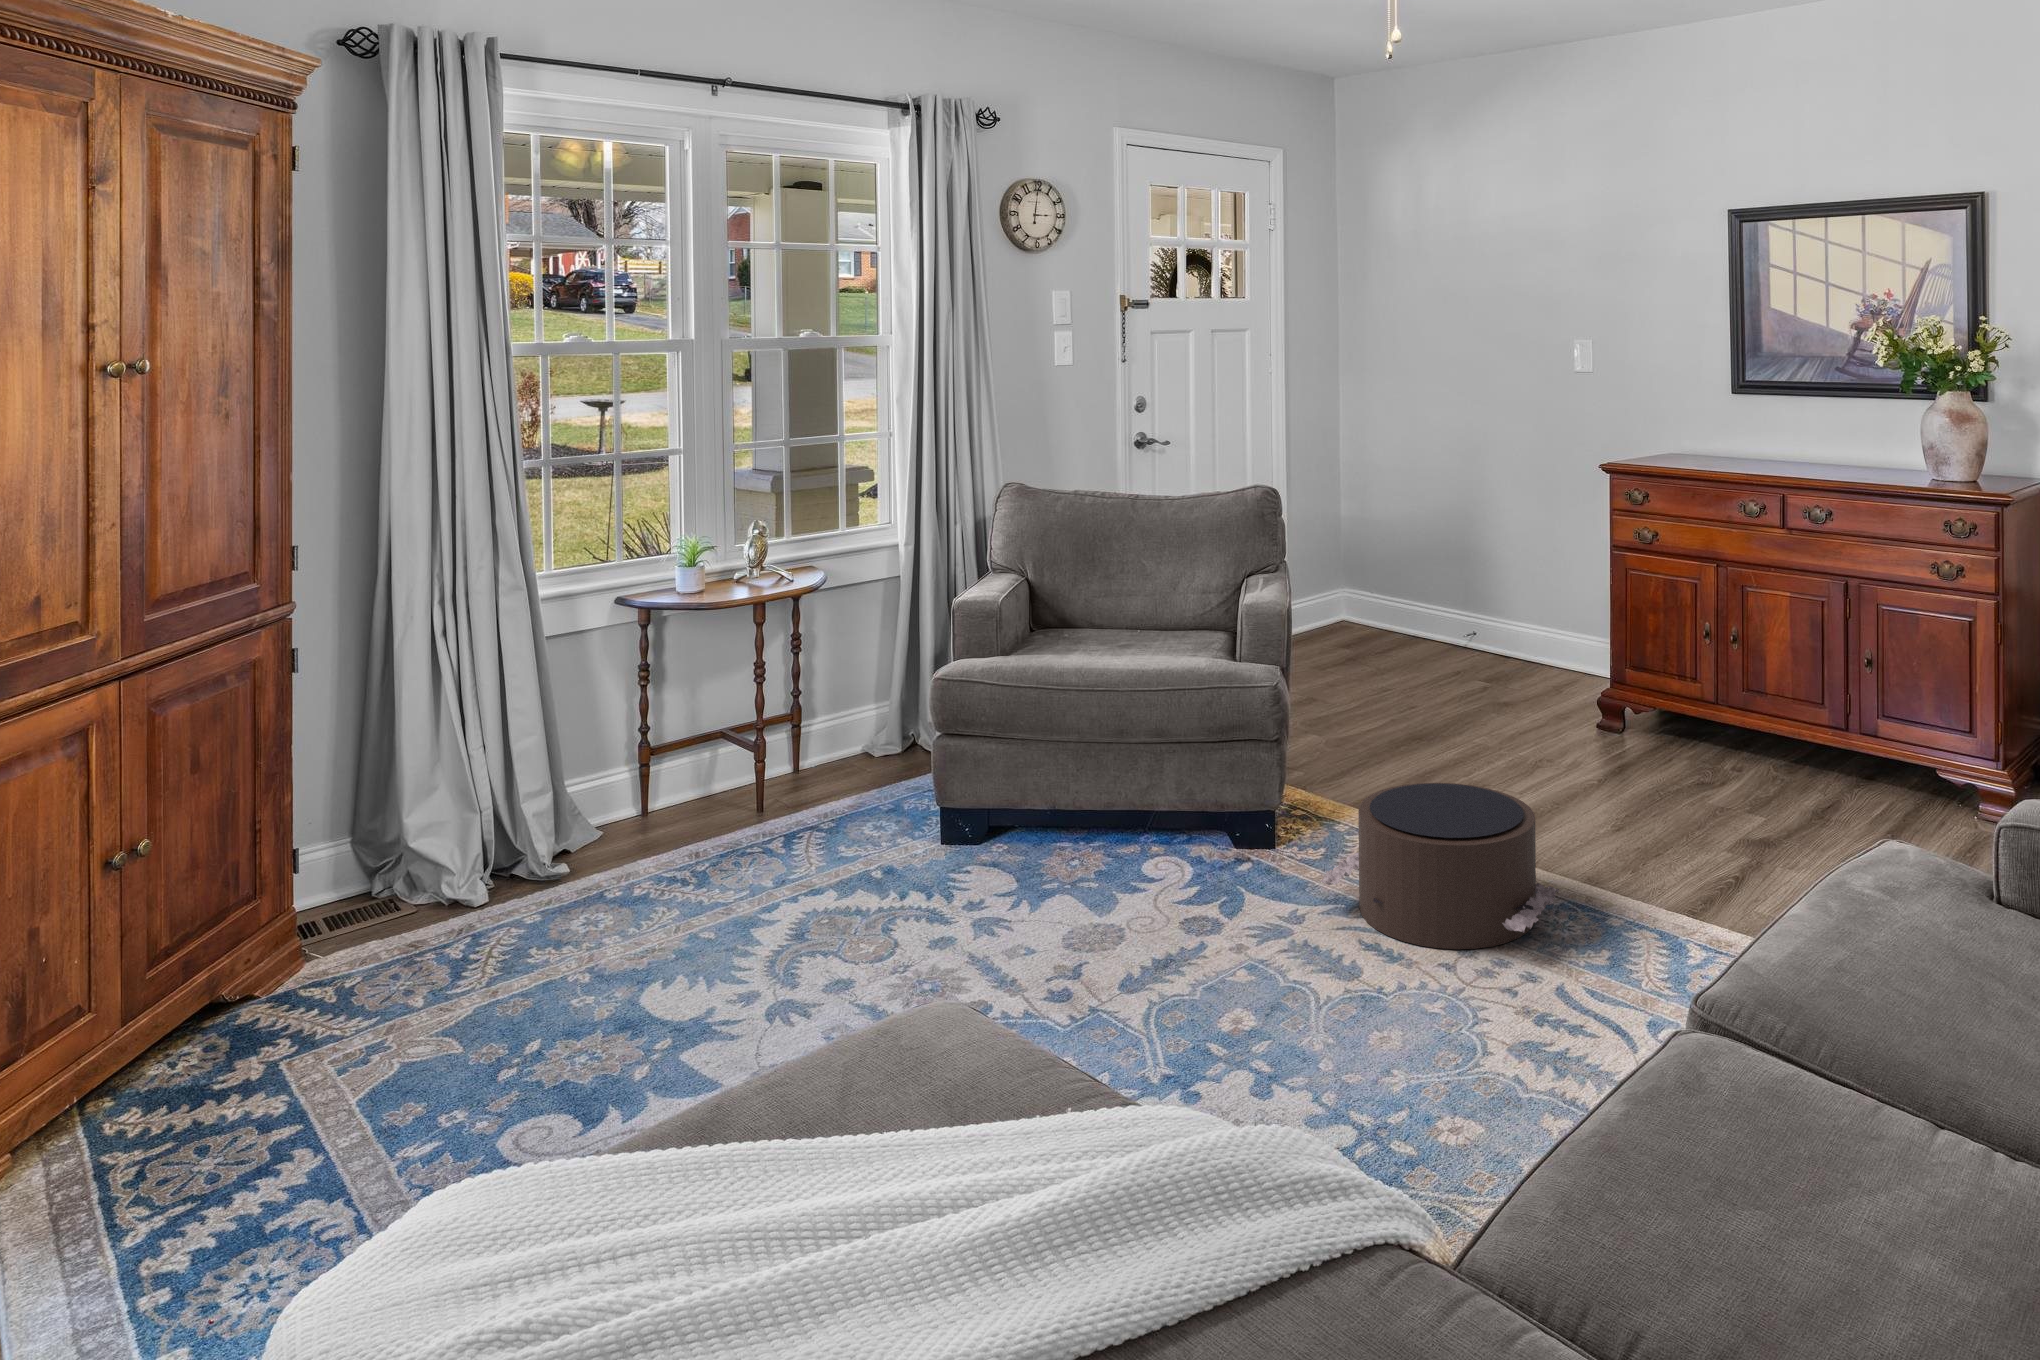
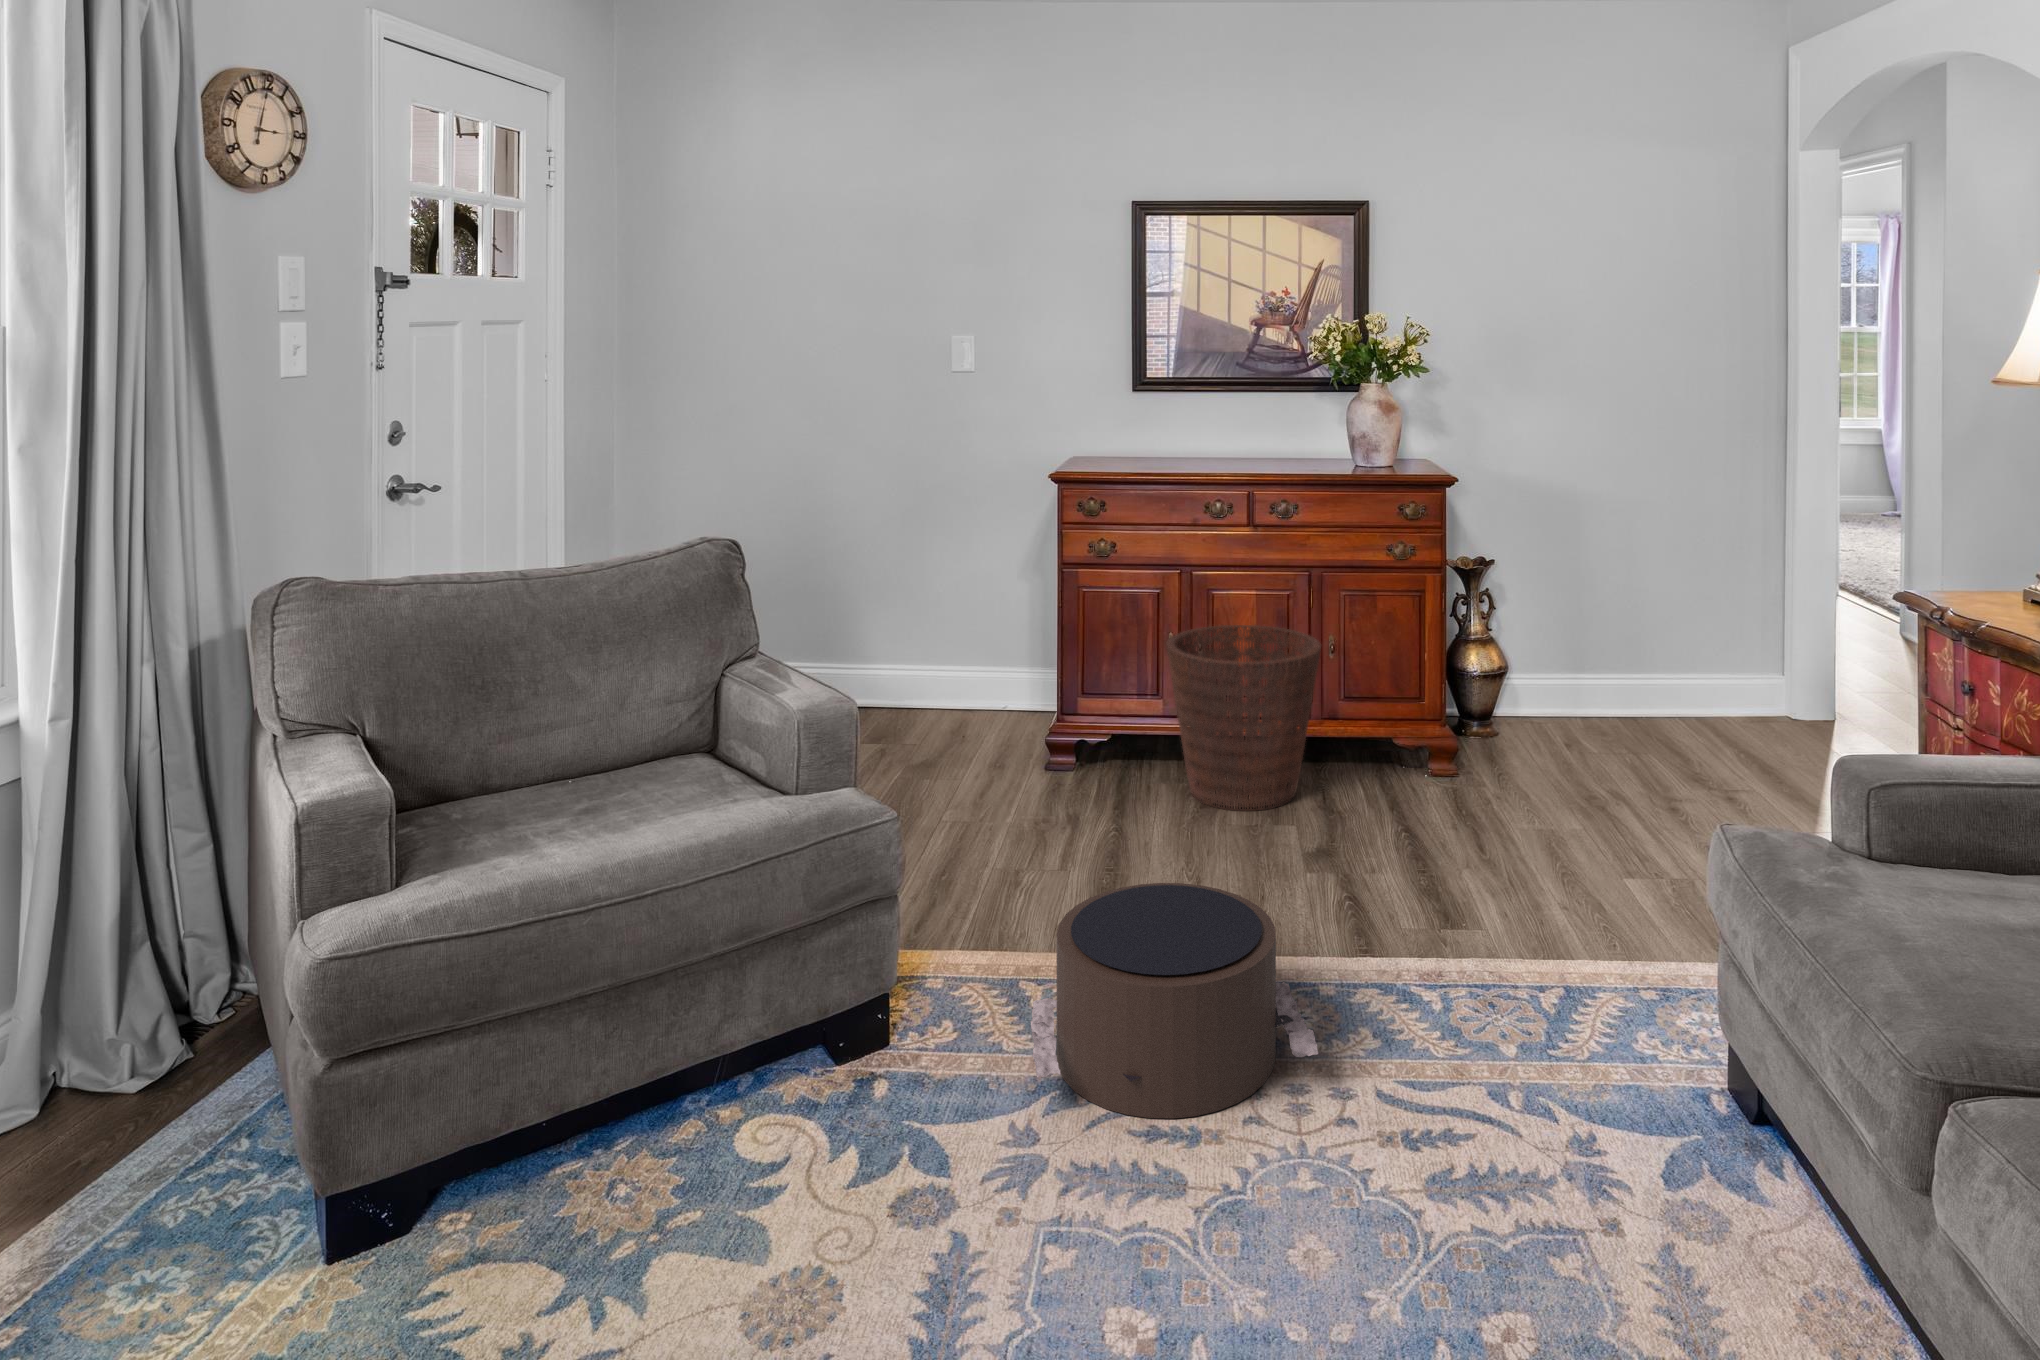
basket: none [1667,621,1828,798] -> present [1166,625,1321,810]

